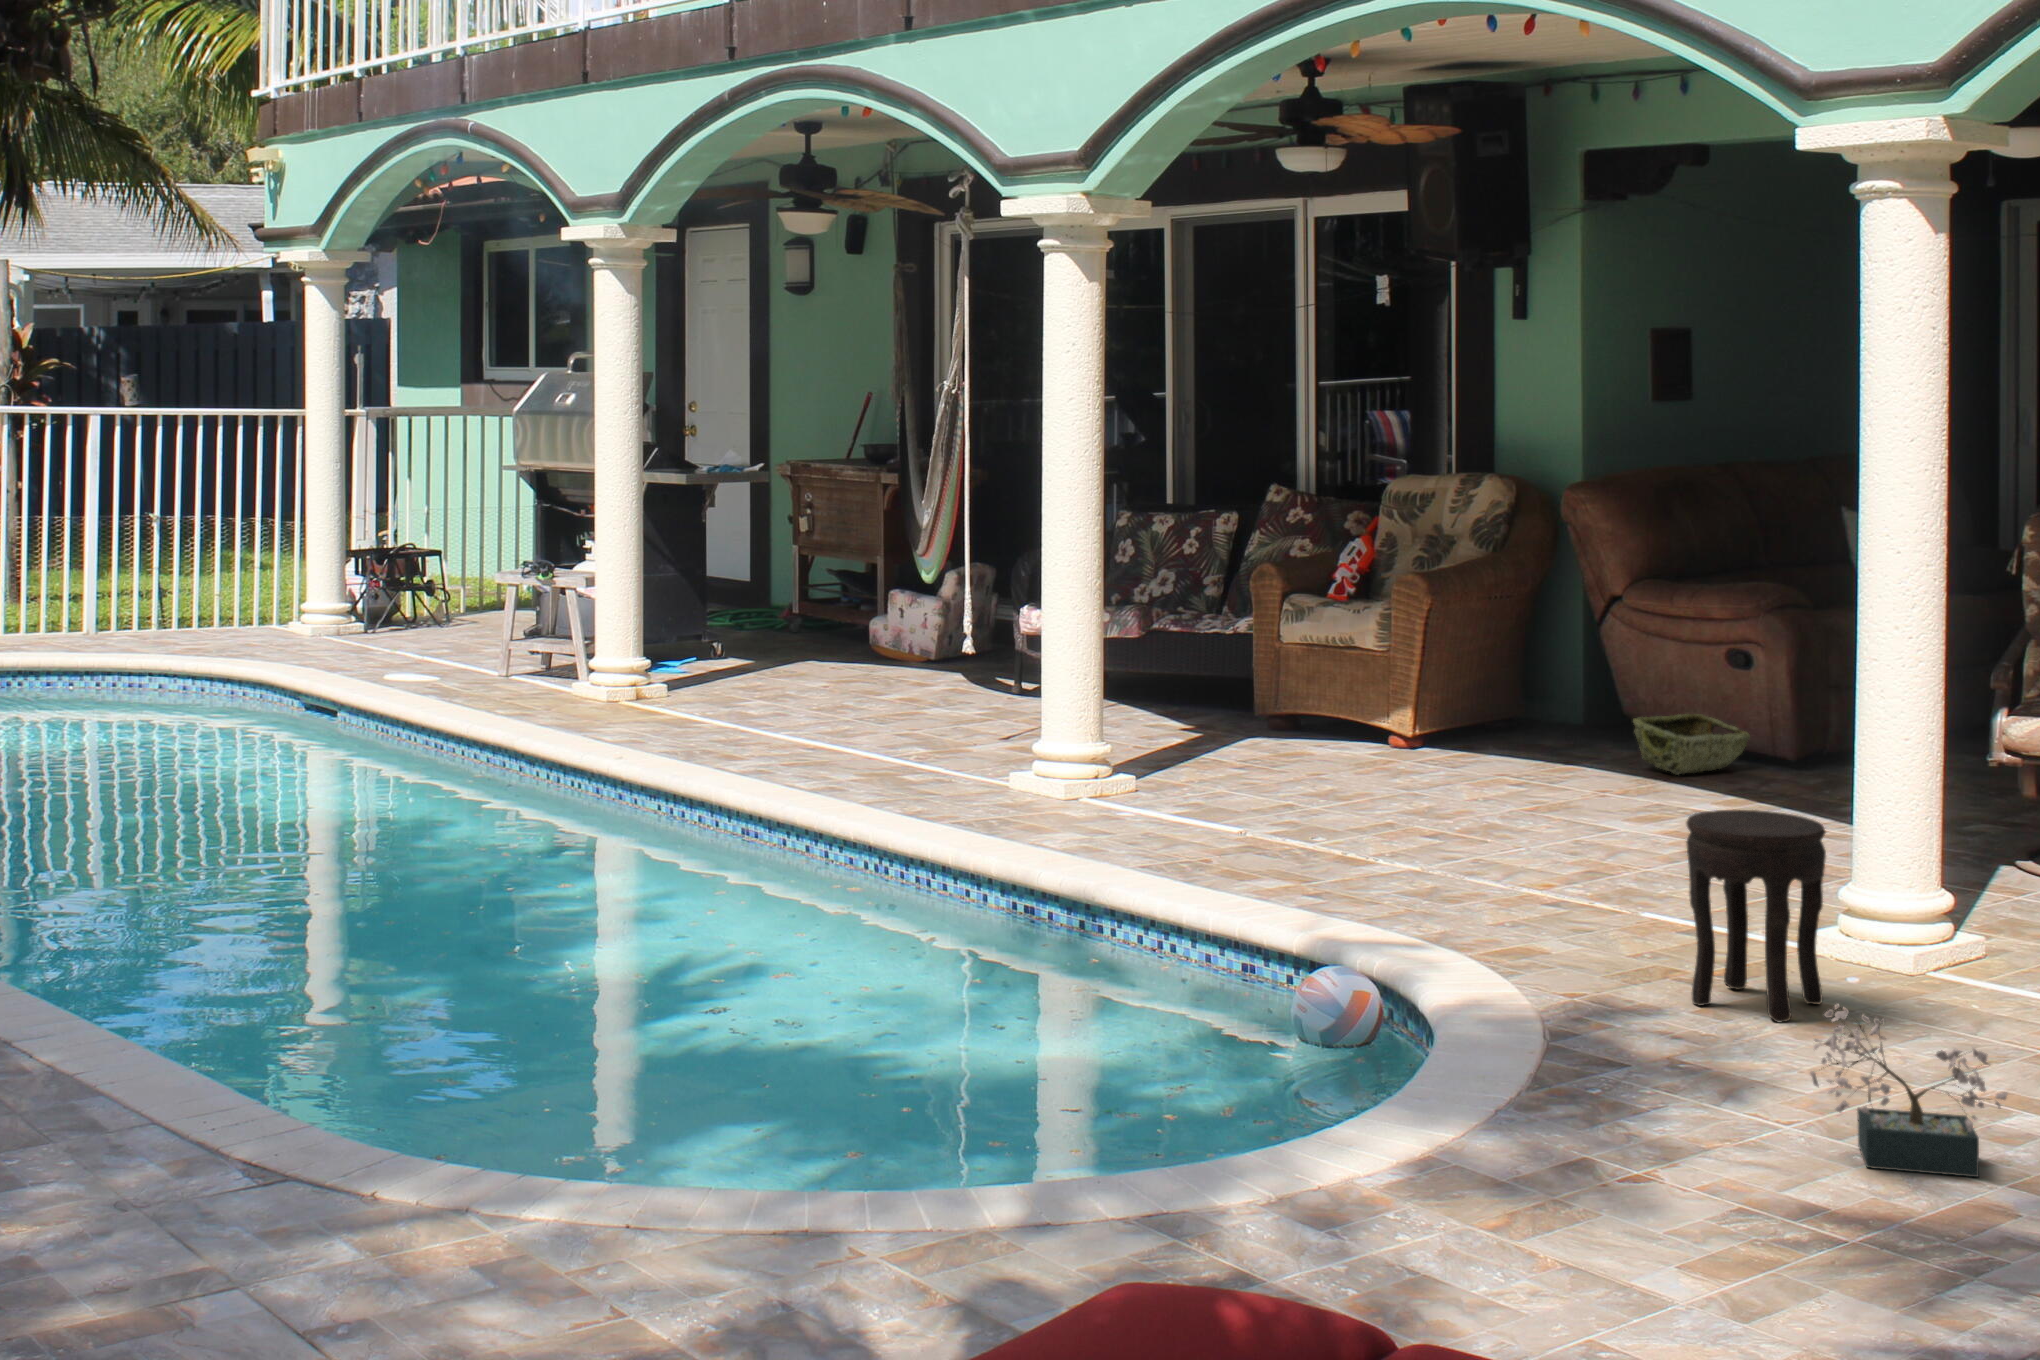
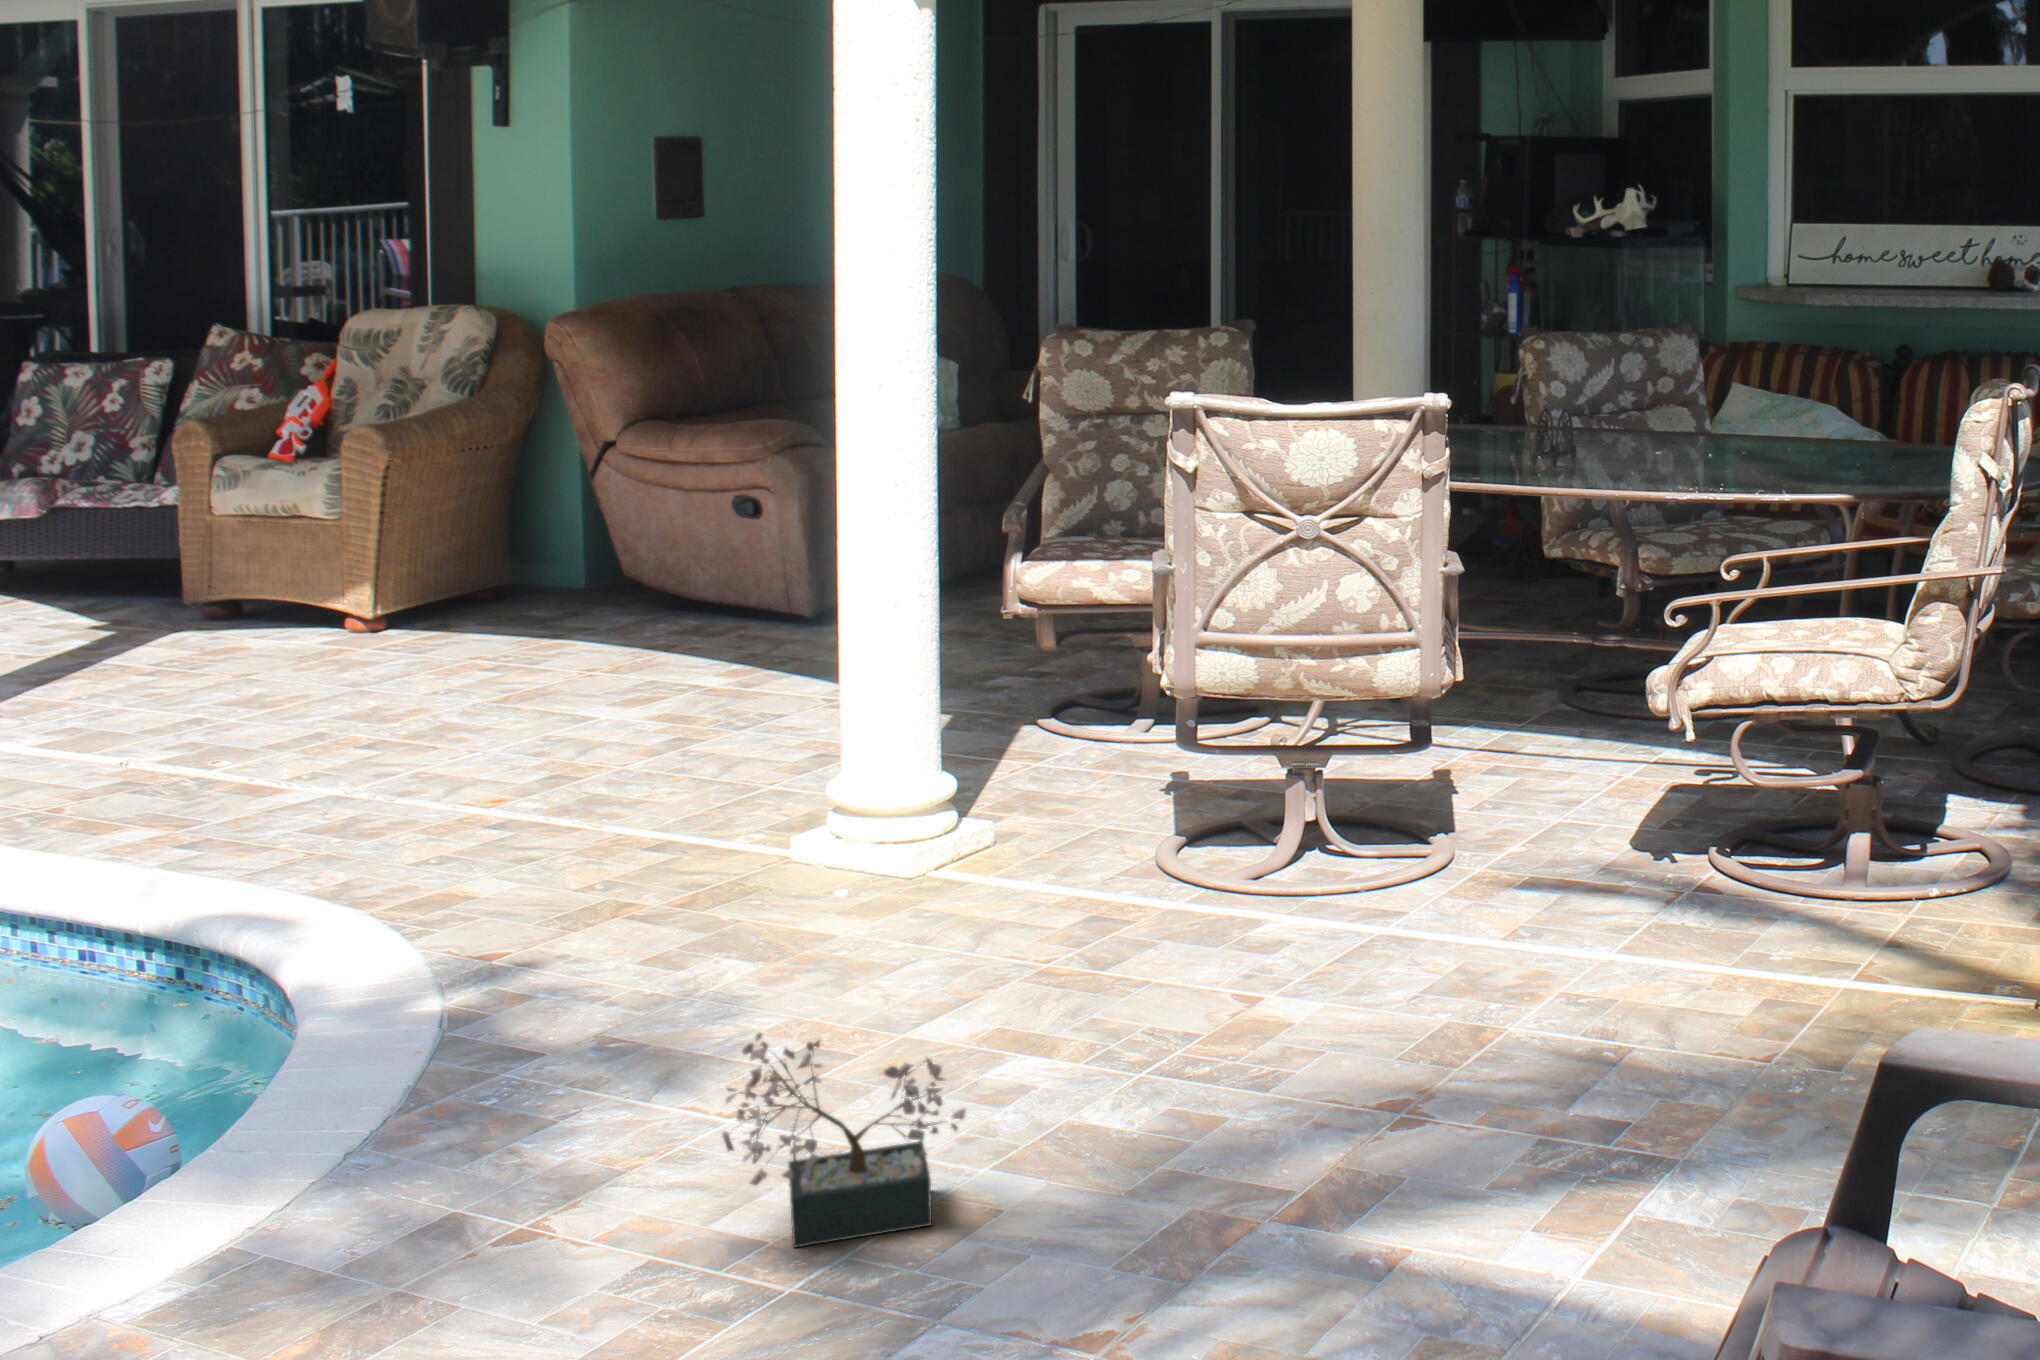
woven basket: present [1633,714,1750,775] -> none [661,568,800,645]
side table: present [1686,810,1826,1022] -> none [619,741,800,1013]

